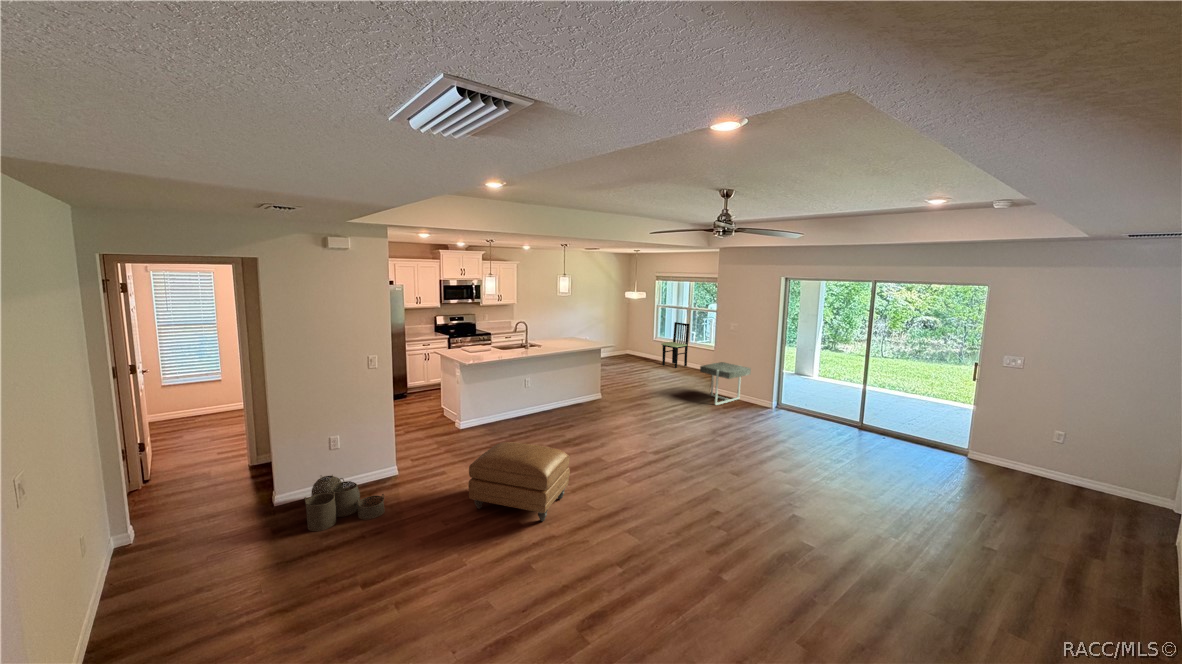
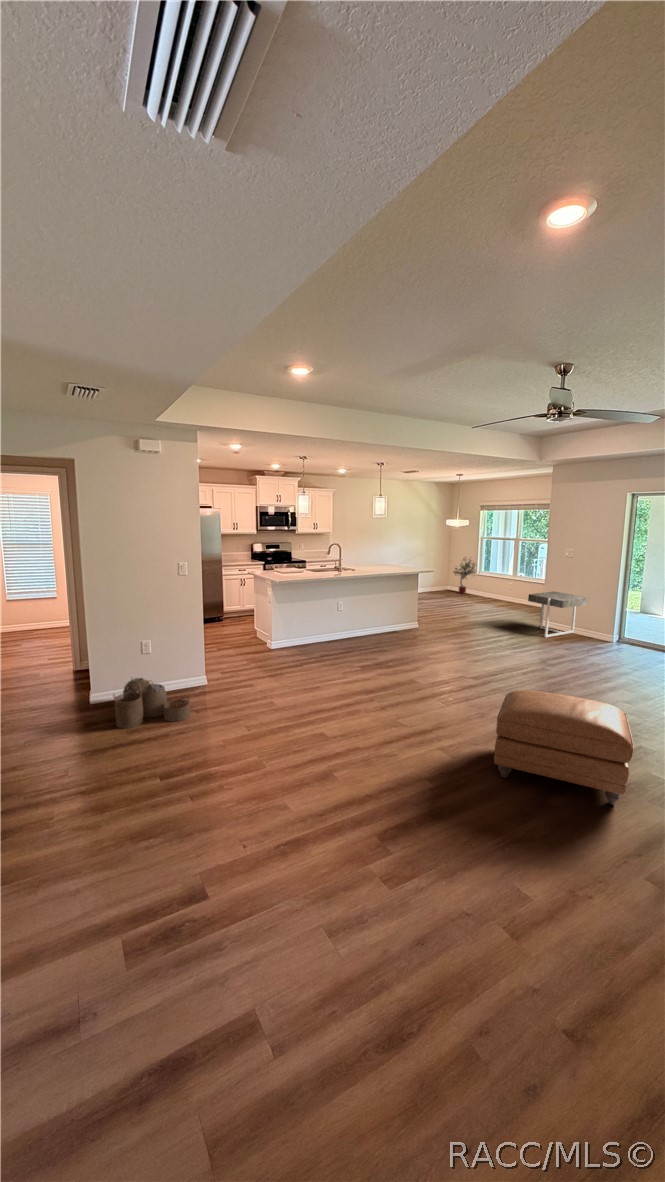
dining chair: present [661,322,690,368] -> none [484,554,516,602]
potted tree: none [632,324,655,360] -> present [454,559,475,594]
ottoman: present [468,442,570,521] -> present [494,690,634,805]

